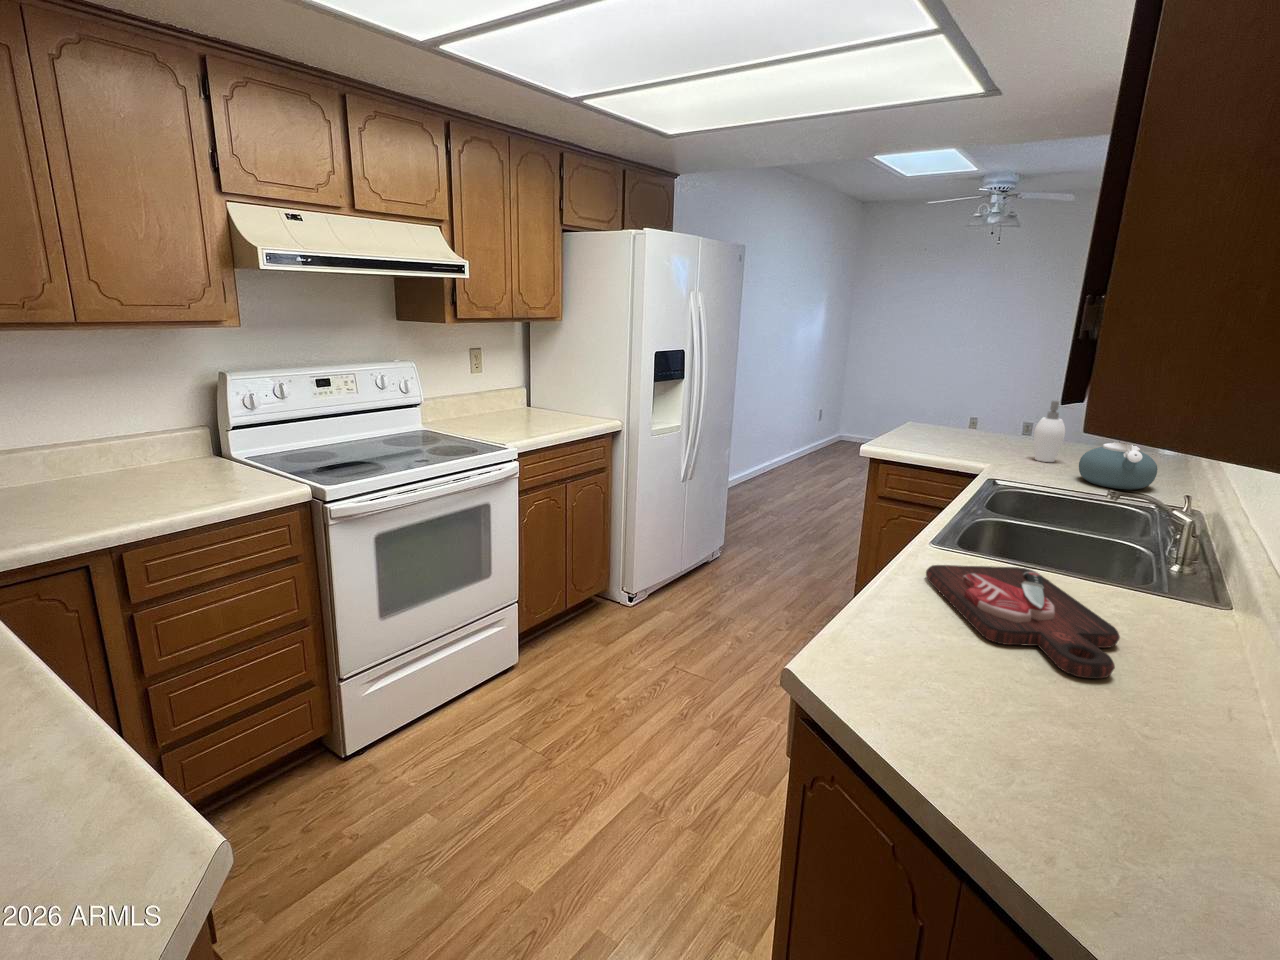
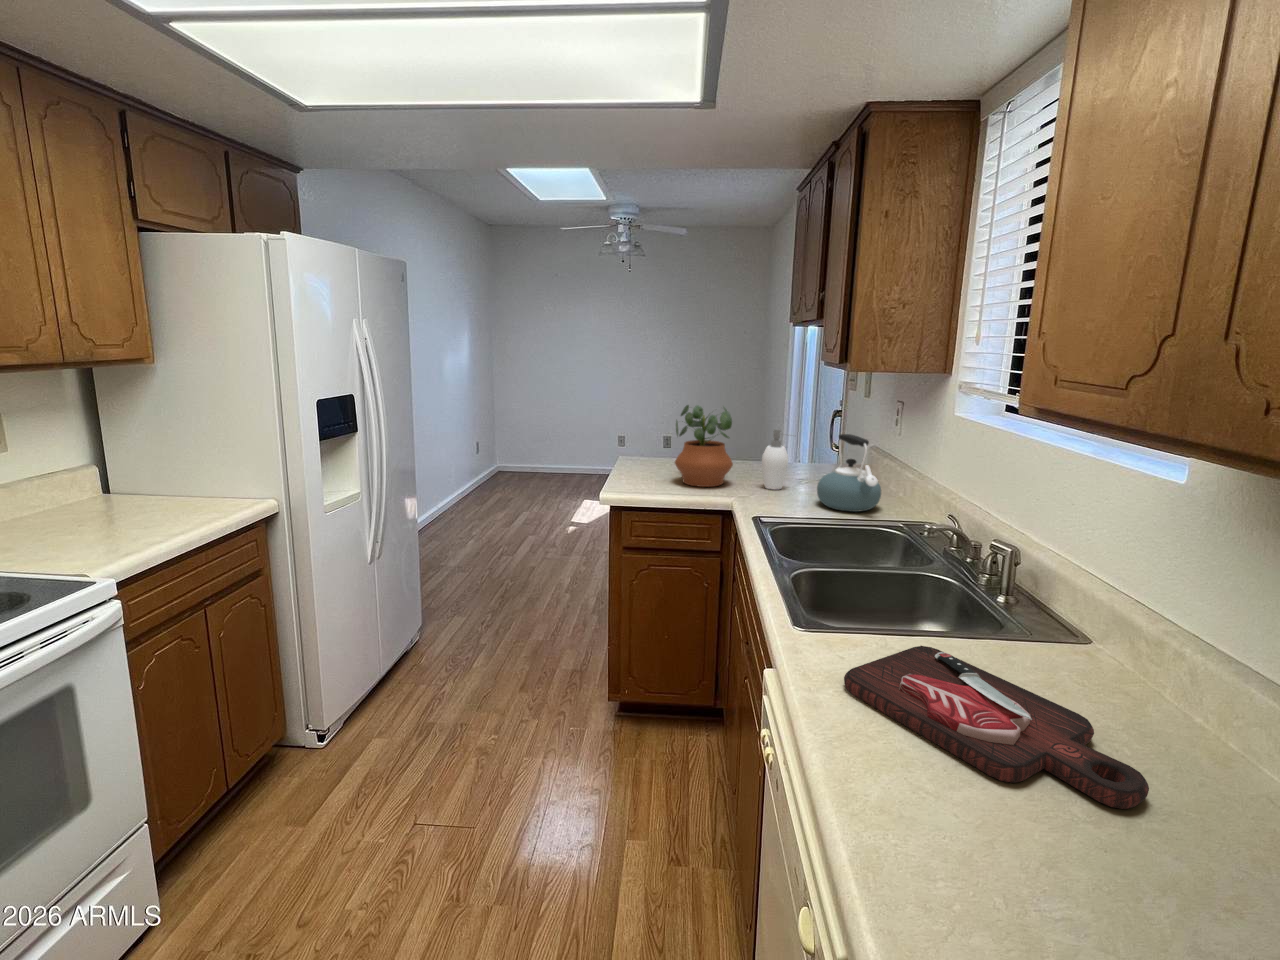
potted plant: none [942,372,1007,452] -> present [675,405,733,487]

